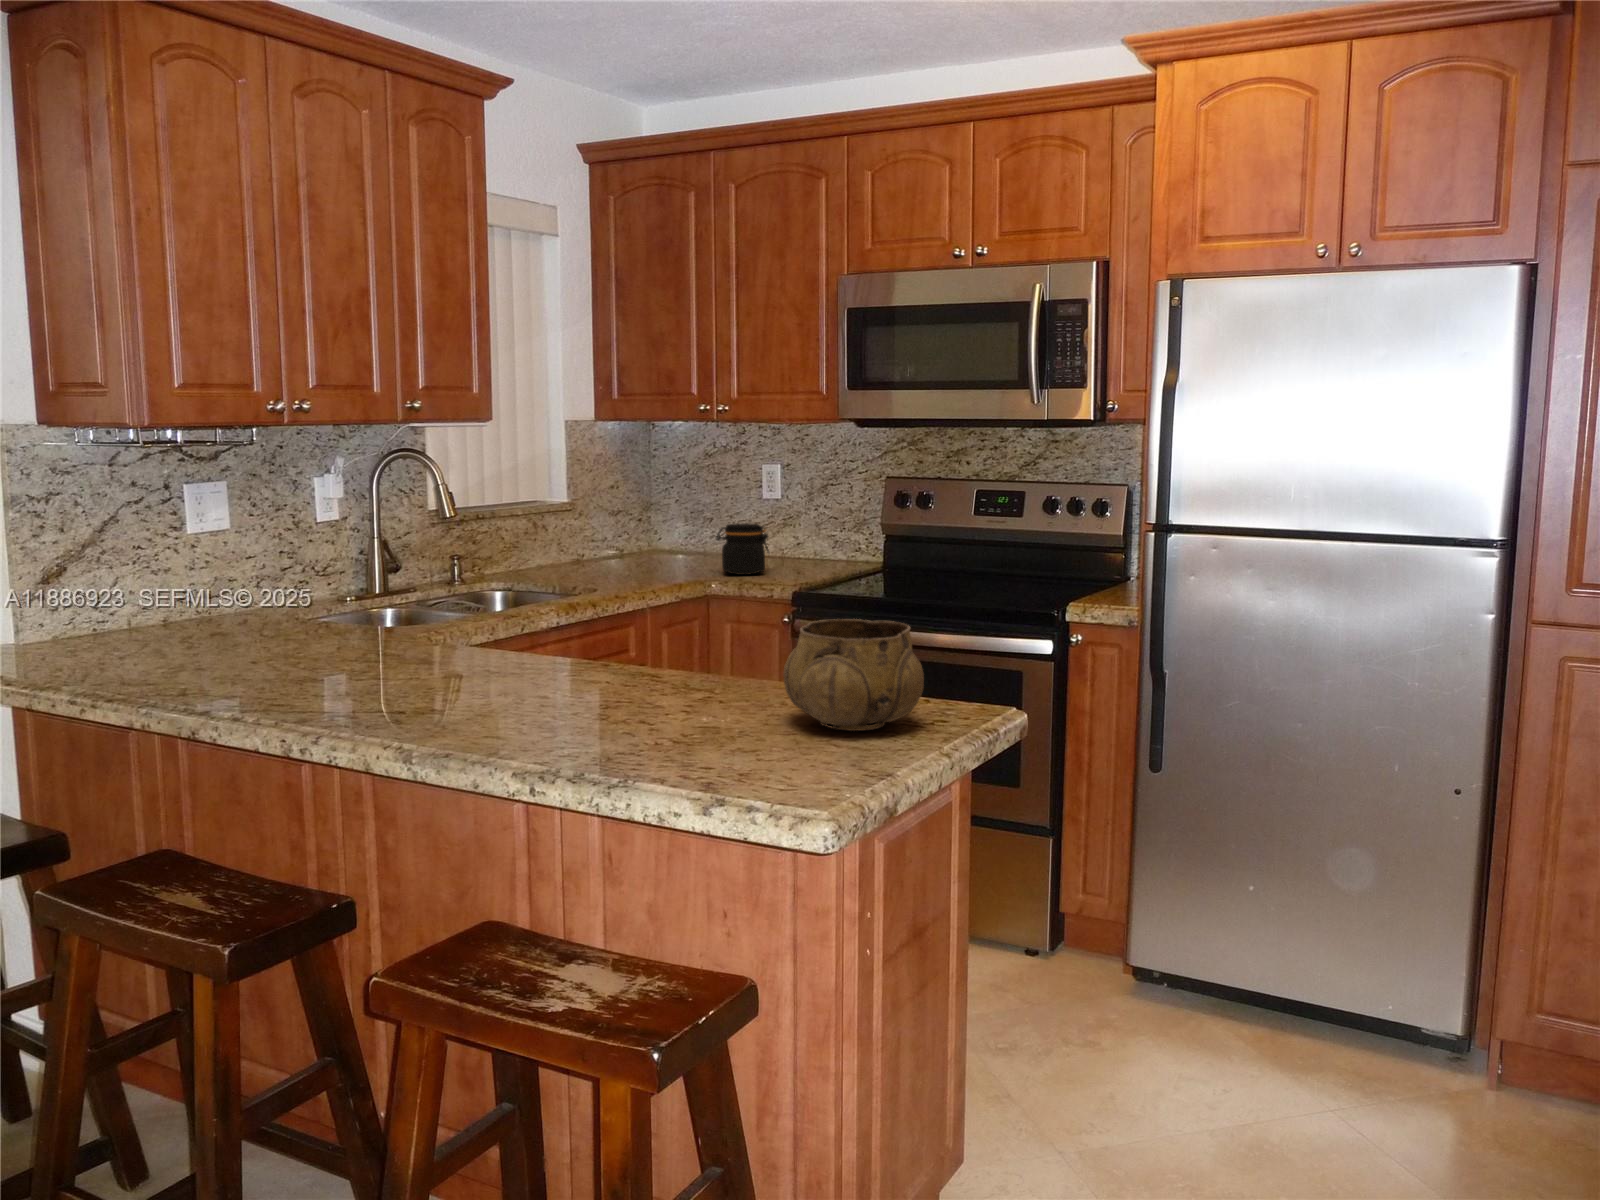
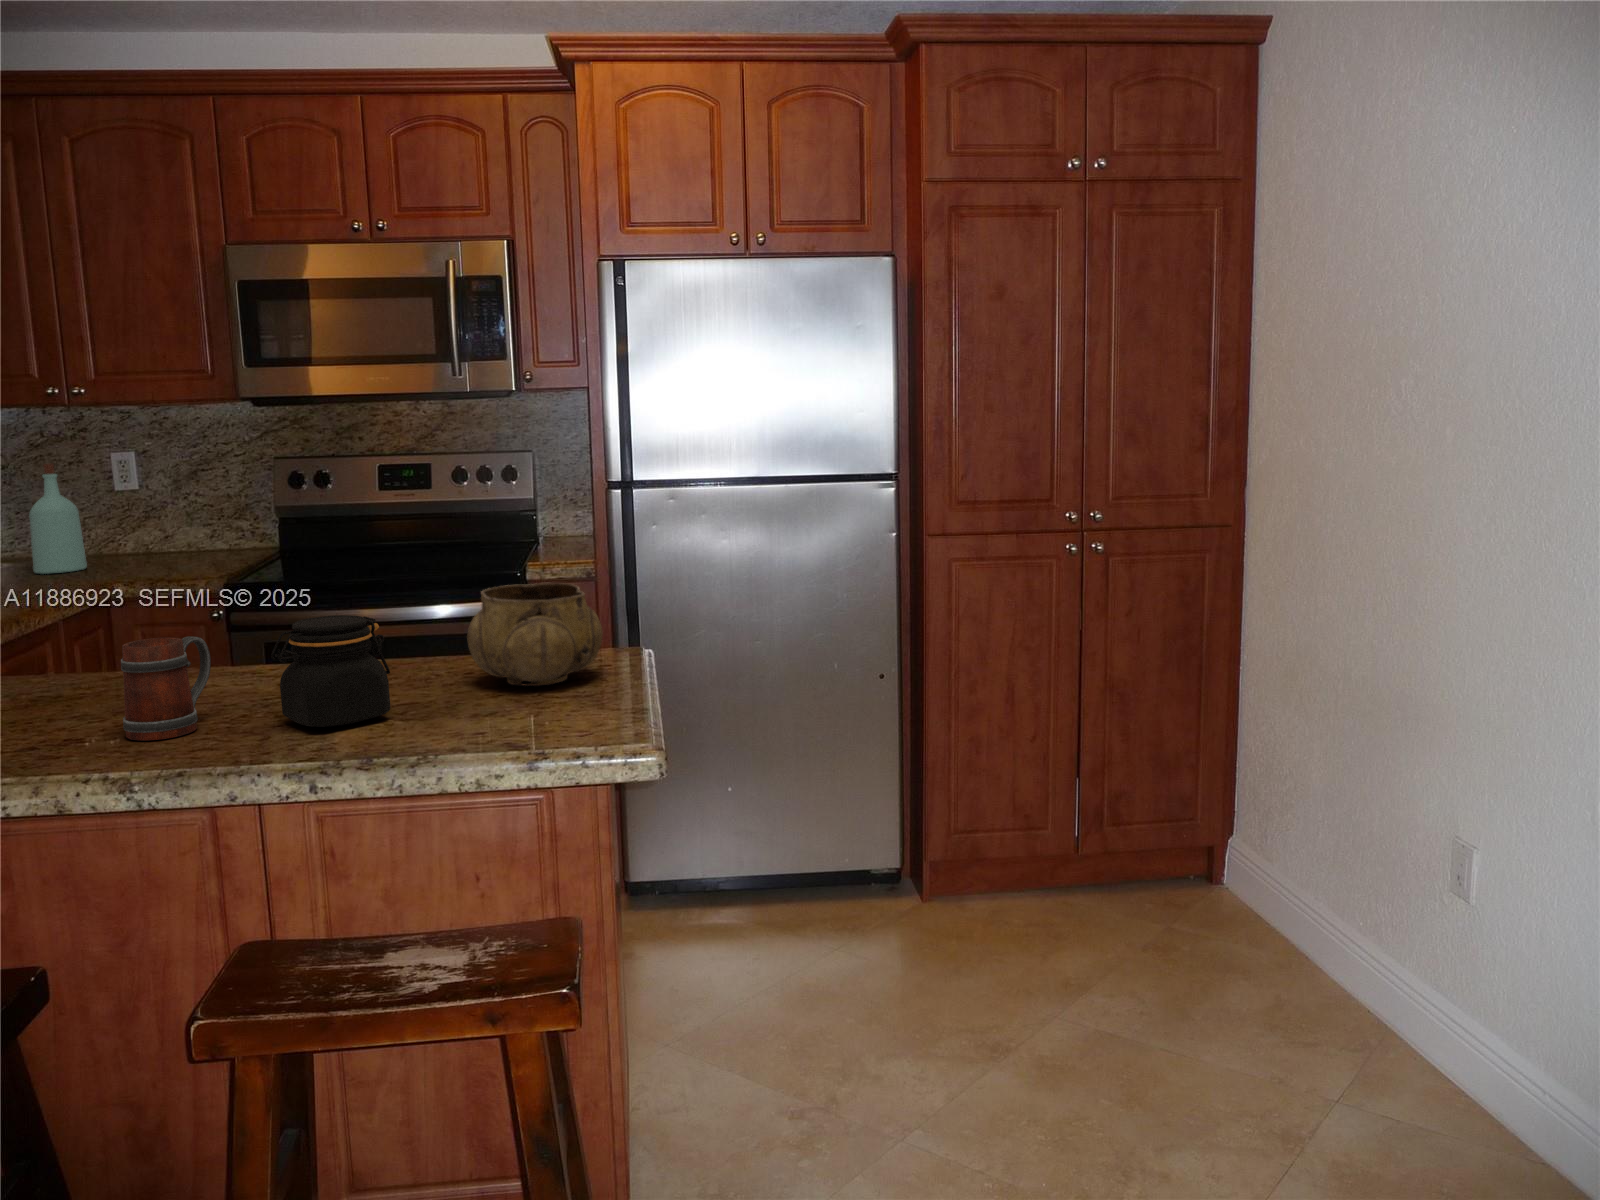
bottle: none [678,472,720,568] -> present [29,464,87,574]
jar: present [716,523,769,575] -> present [271,615,390,727]
mug: none [467,628,554,721] -> present [121,636,211,740]

